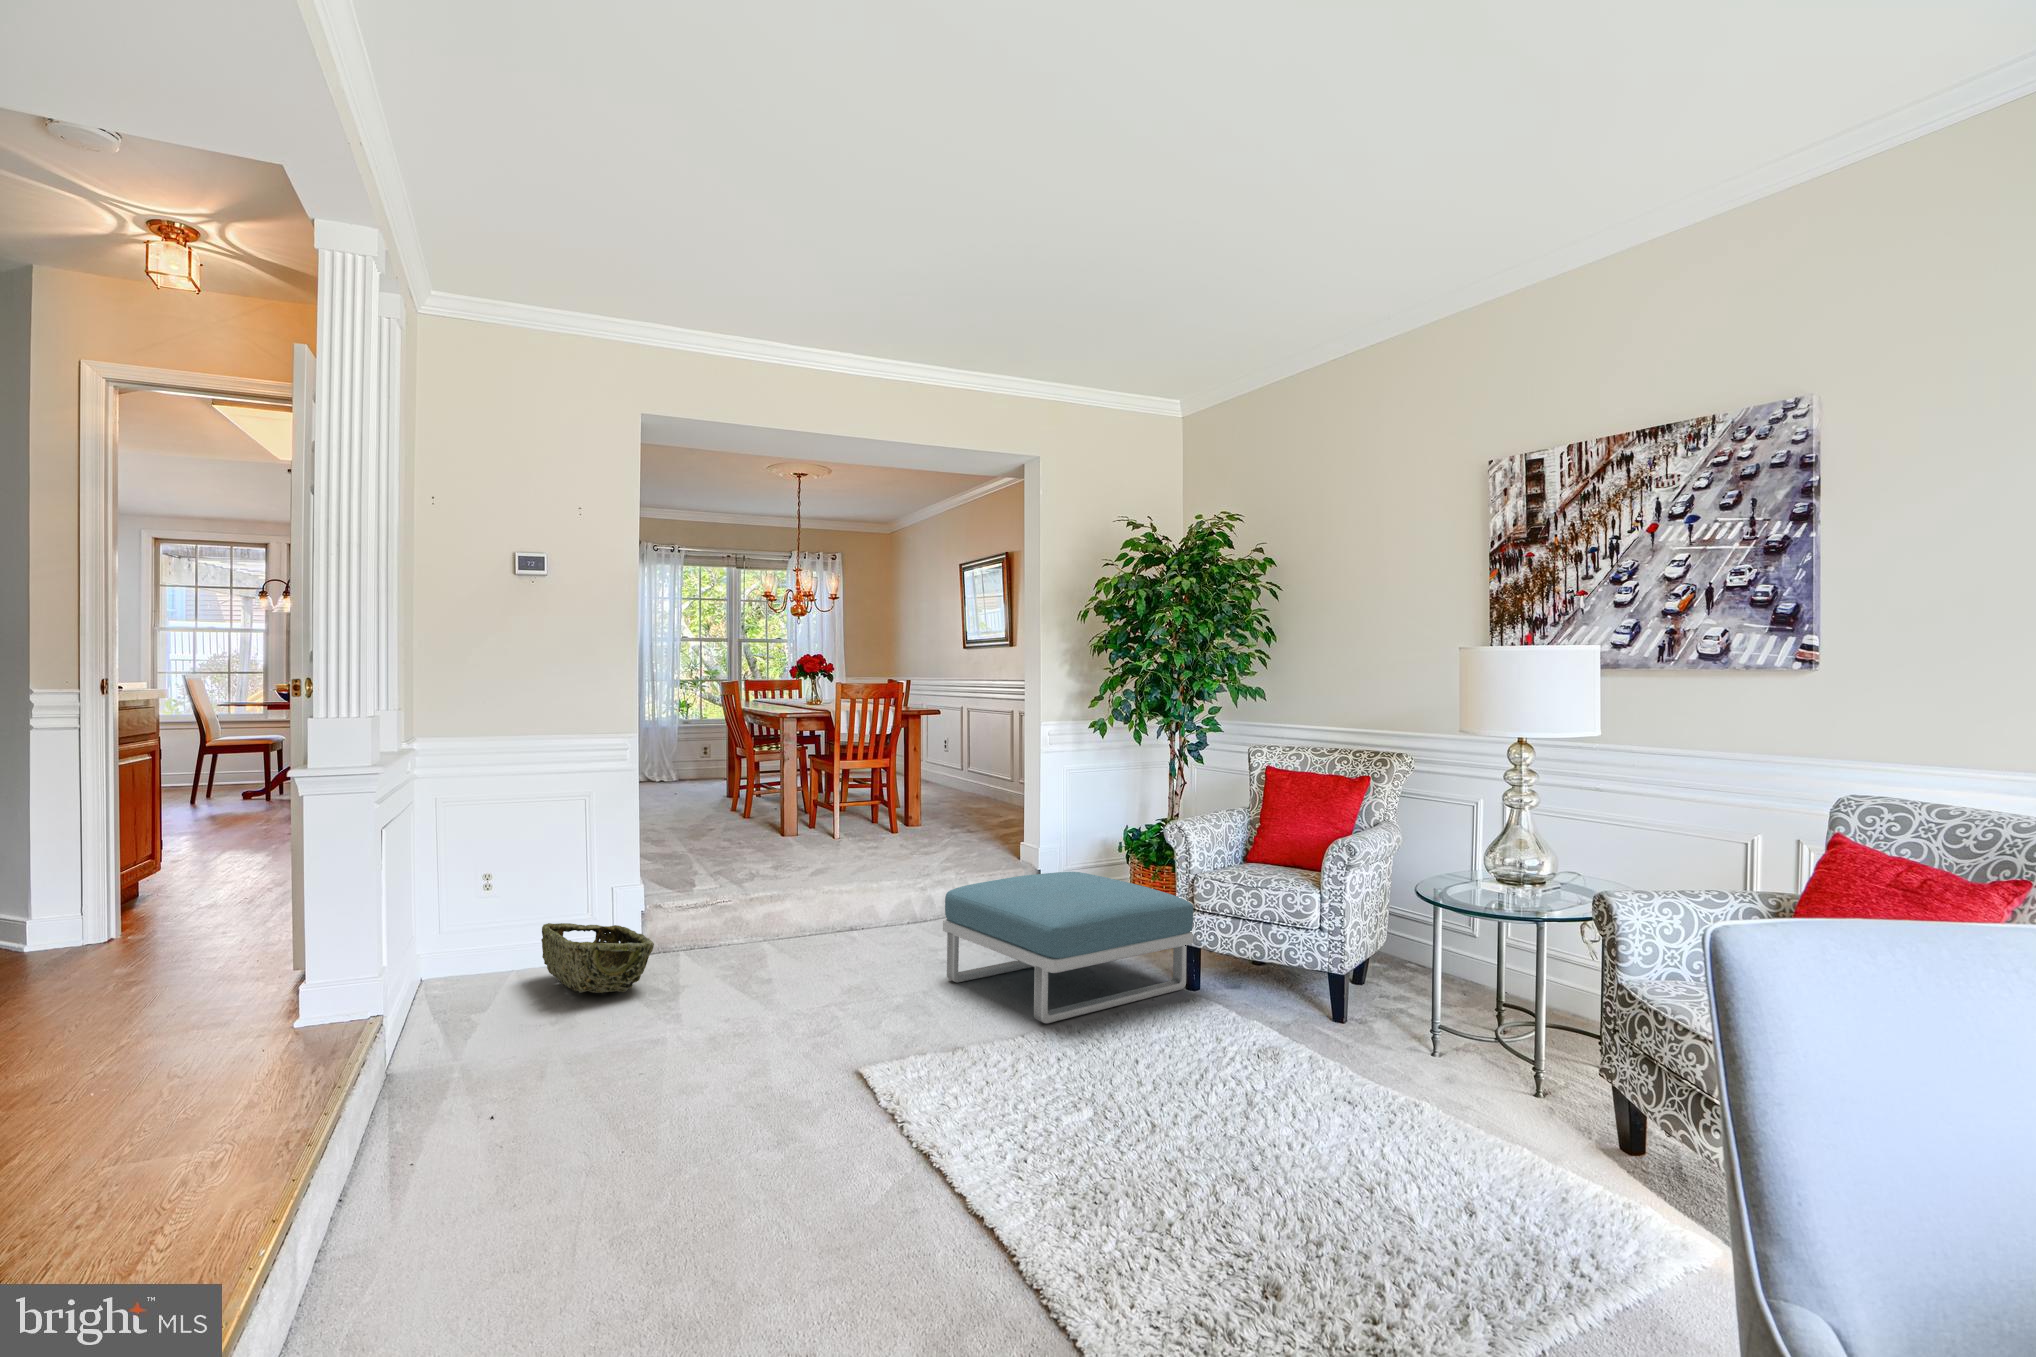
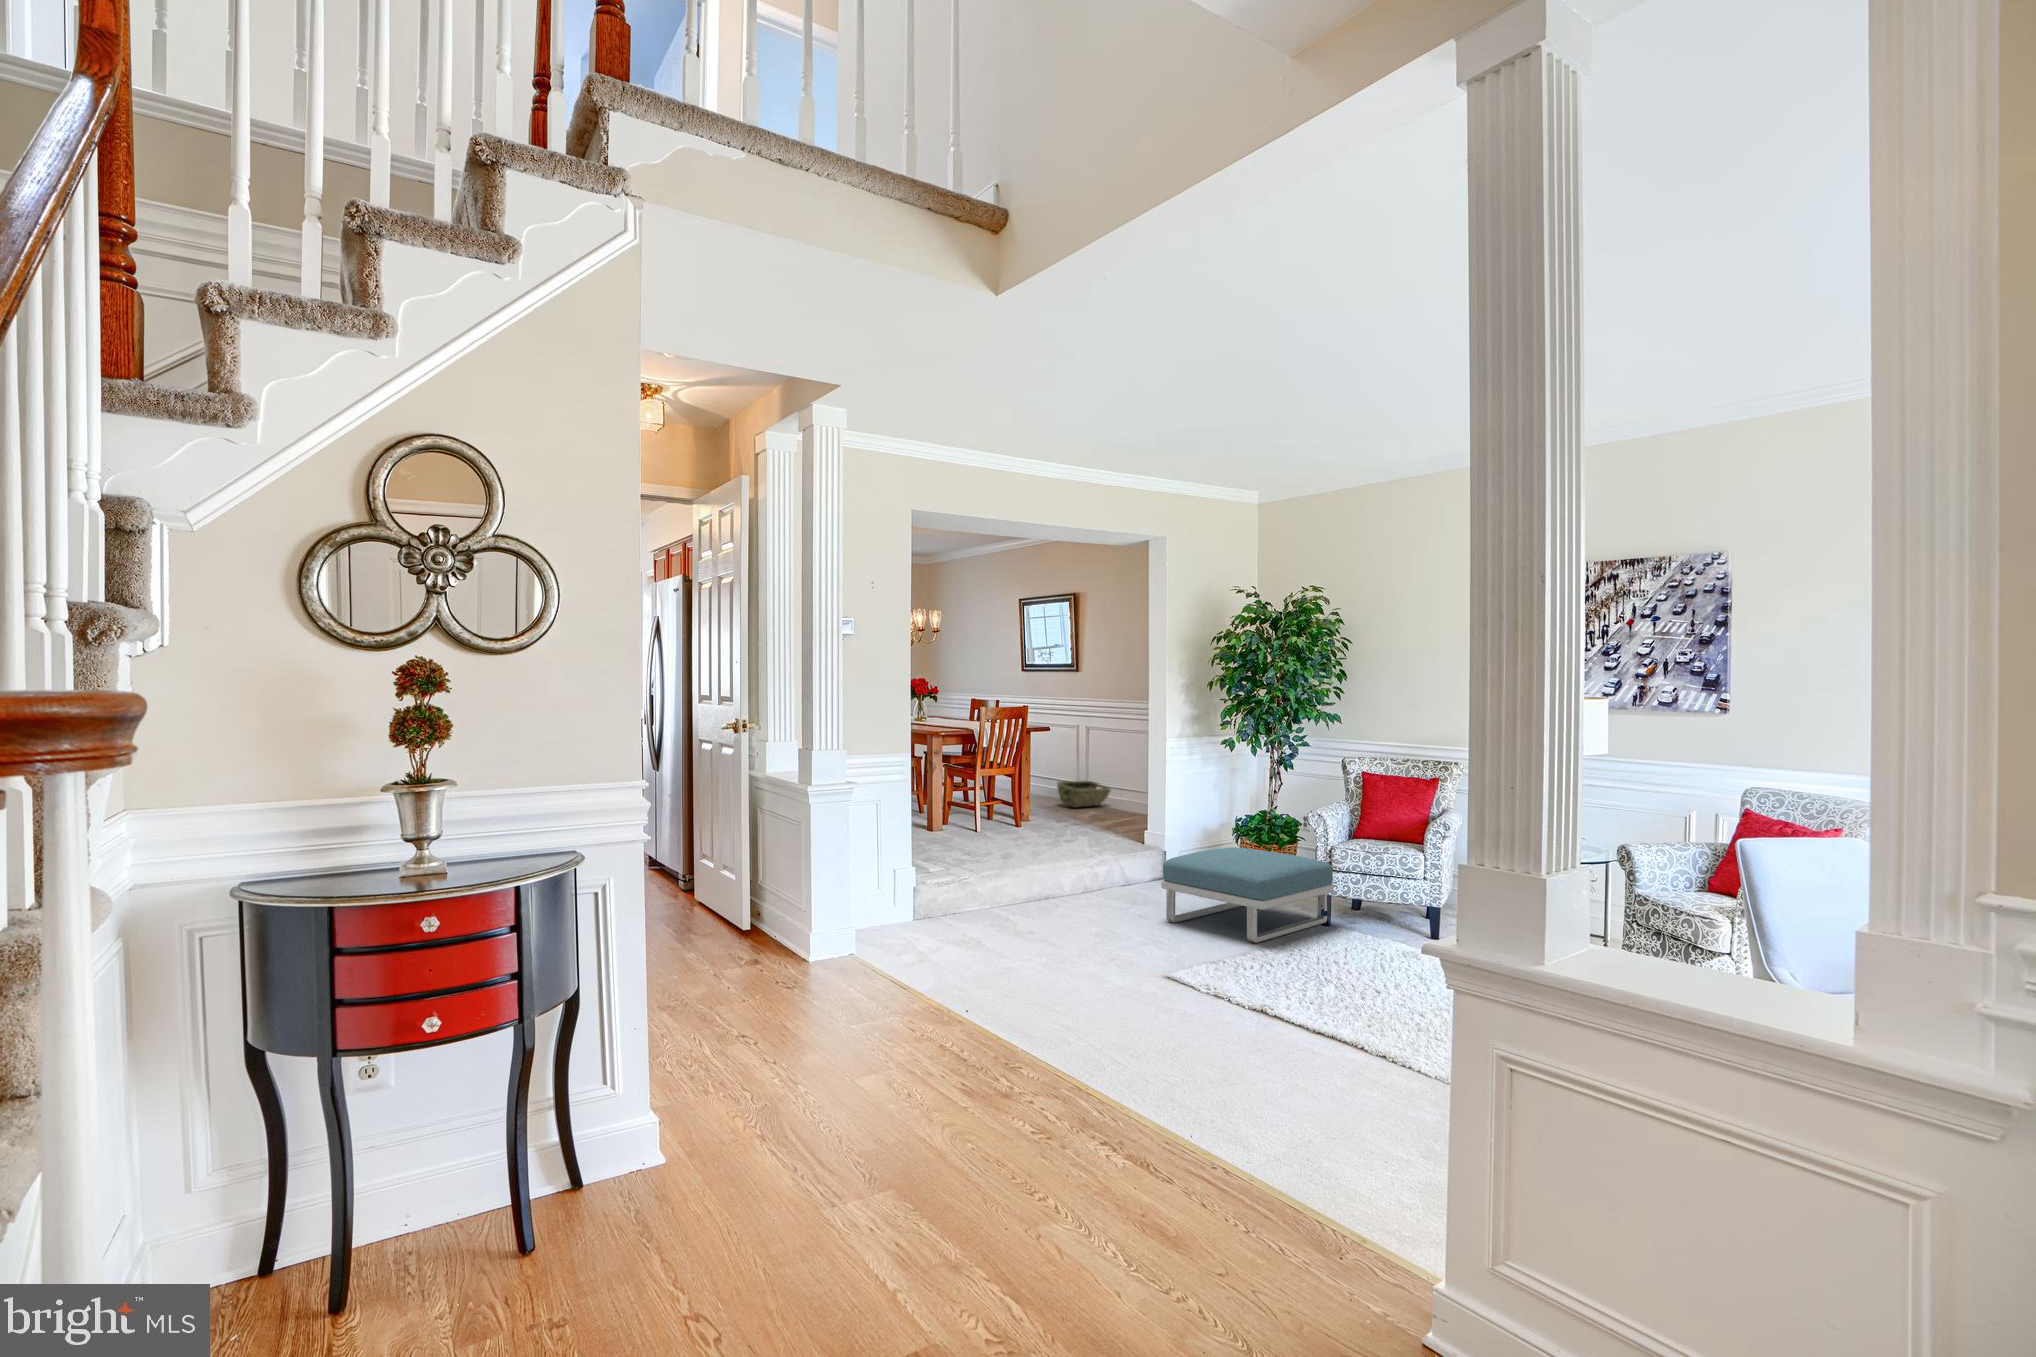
woven basket: present [541,923,654,994] -> present [1057,781,1110,808]

